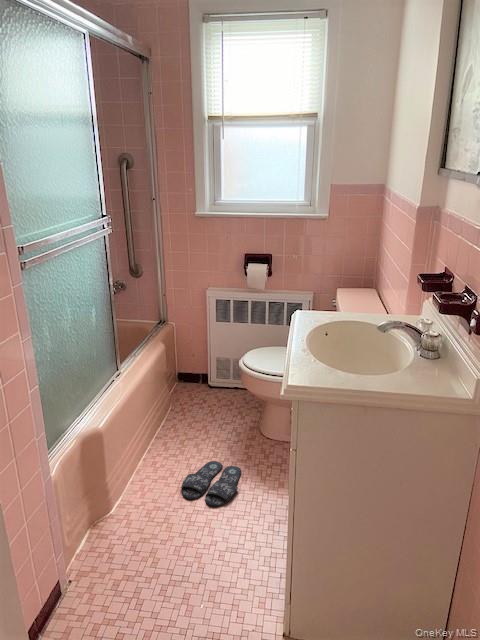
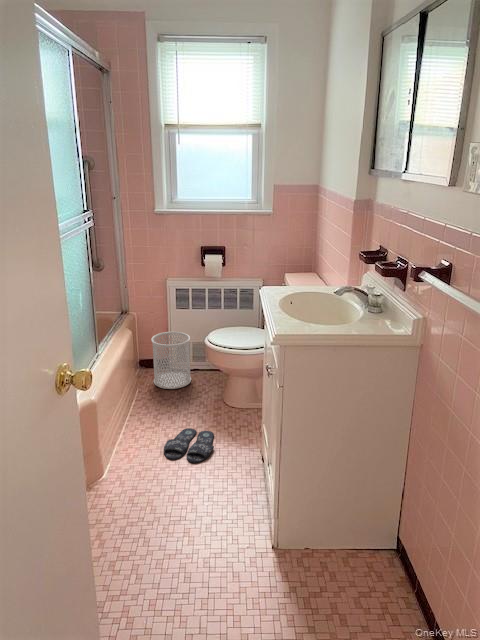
wastebasket: none [186,346,229,410] -> present [151,332,191,389]

